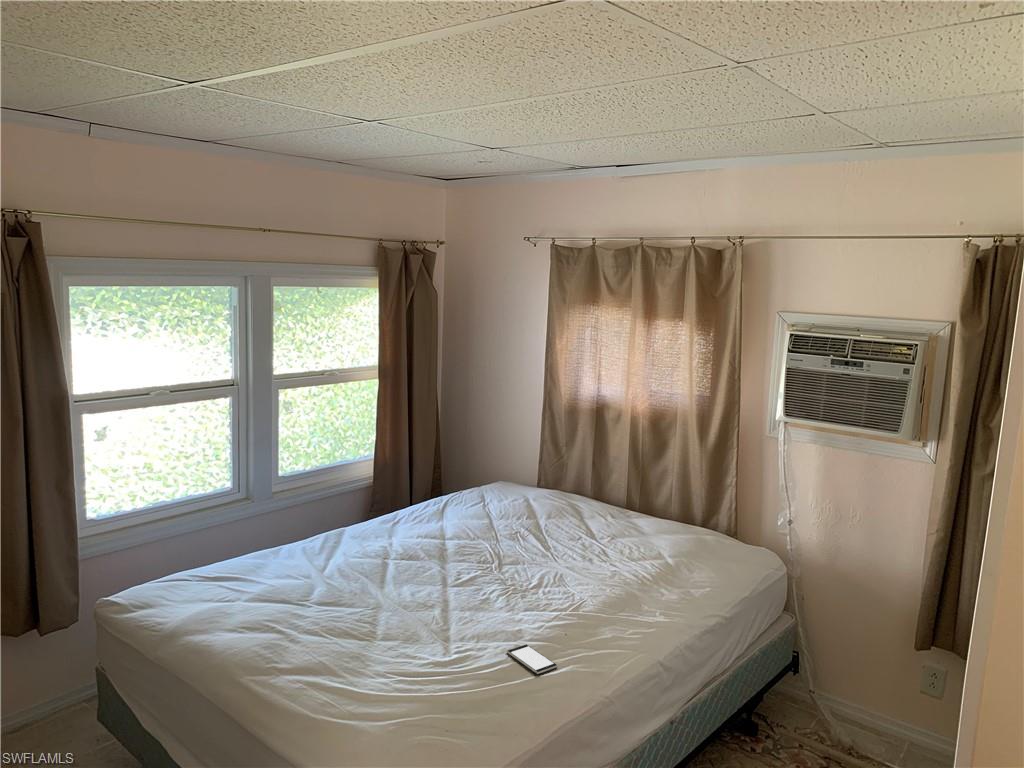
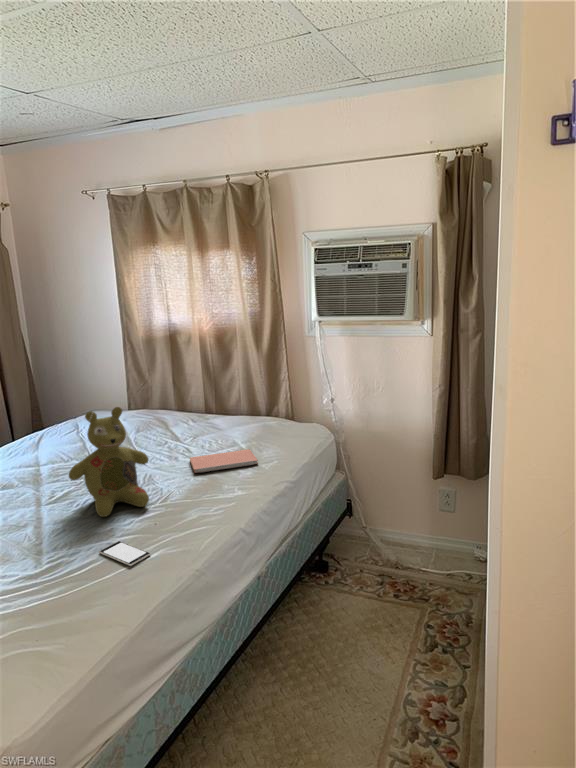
stuffed bear: none [482,498,563,614] -> present [69,407,149,517]
notebook: none [605,563,684,587] -> present [190,449,258,473]

